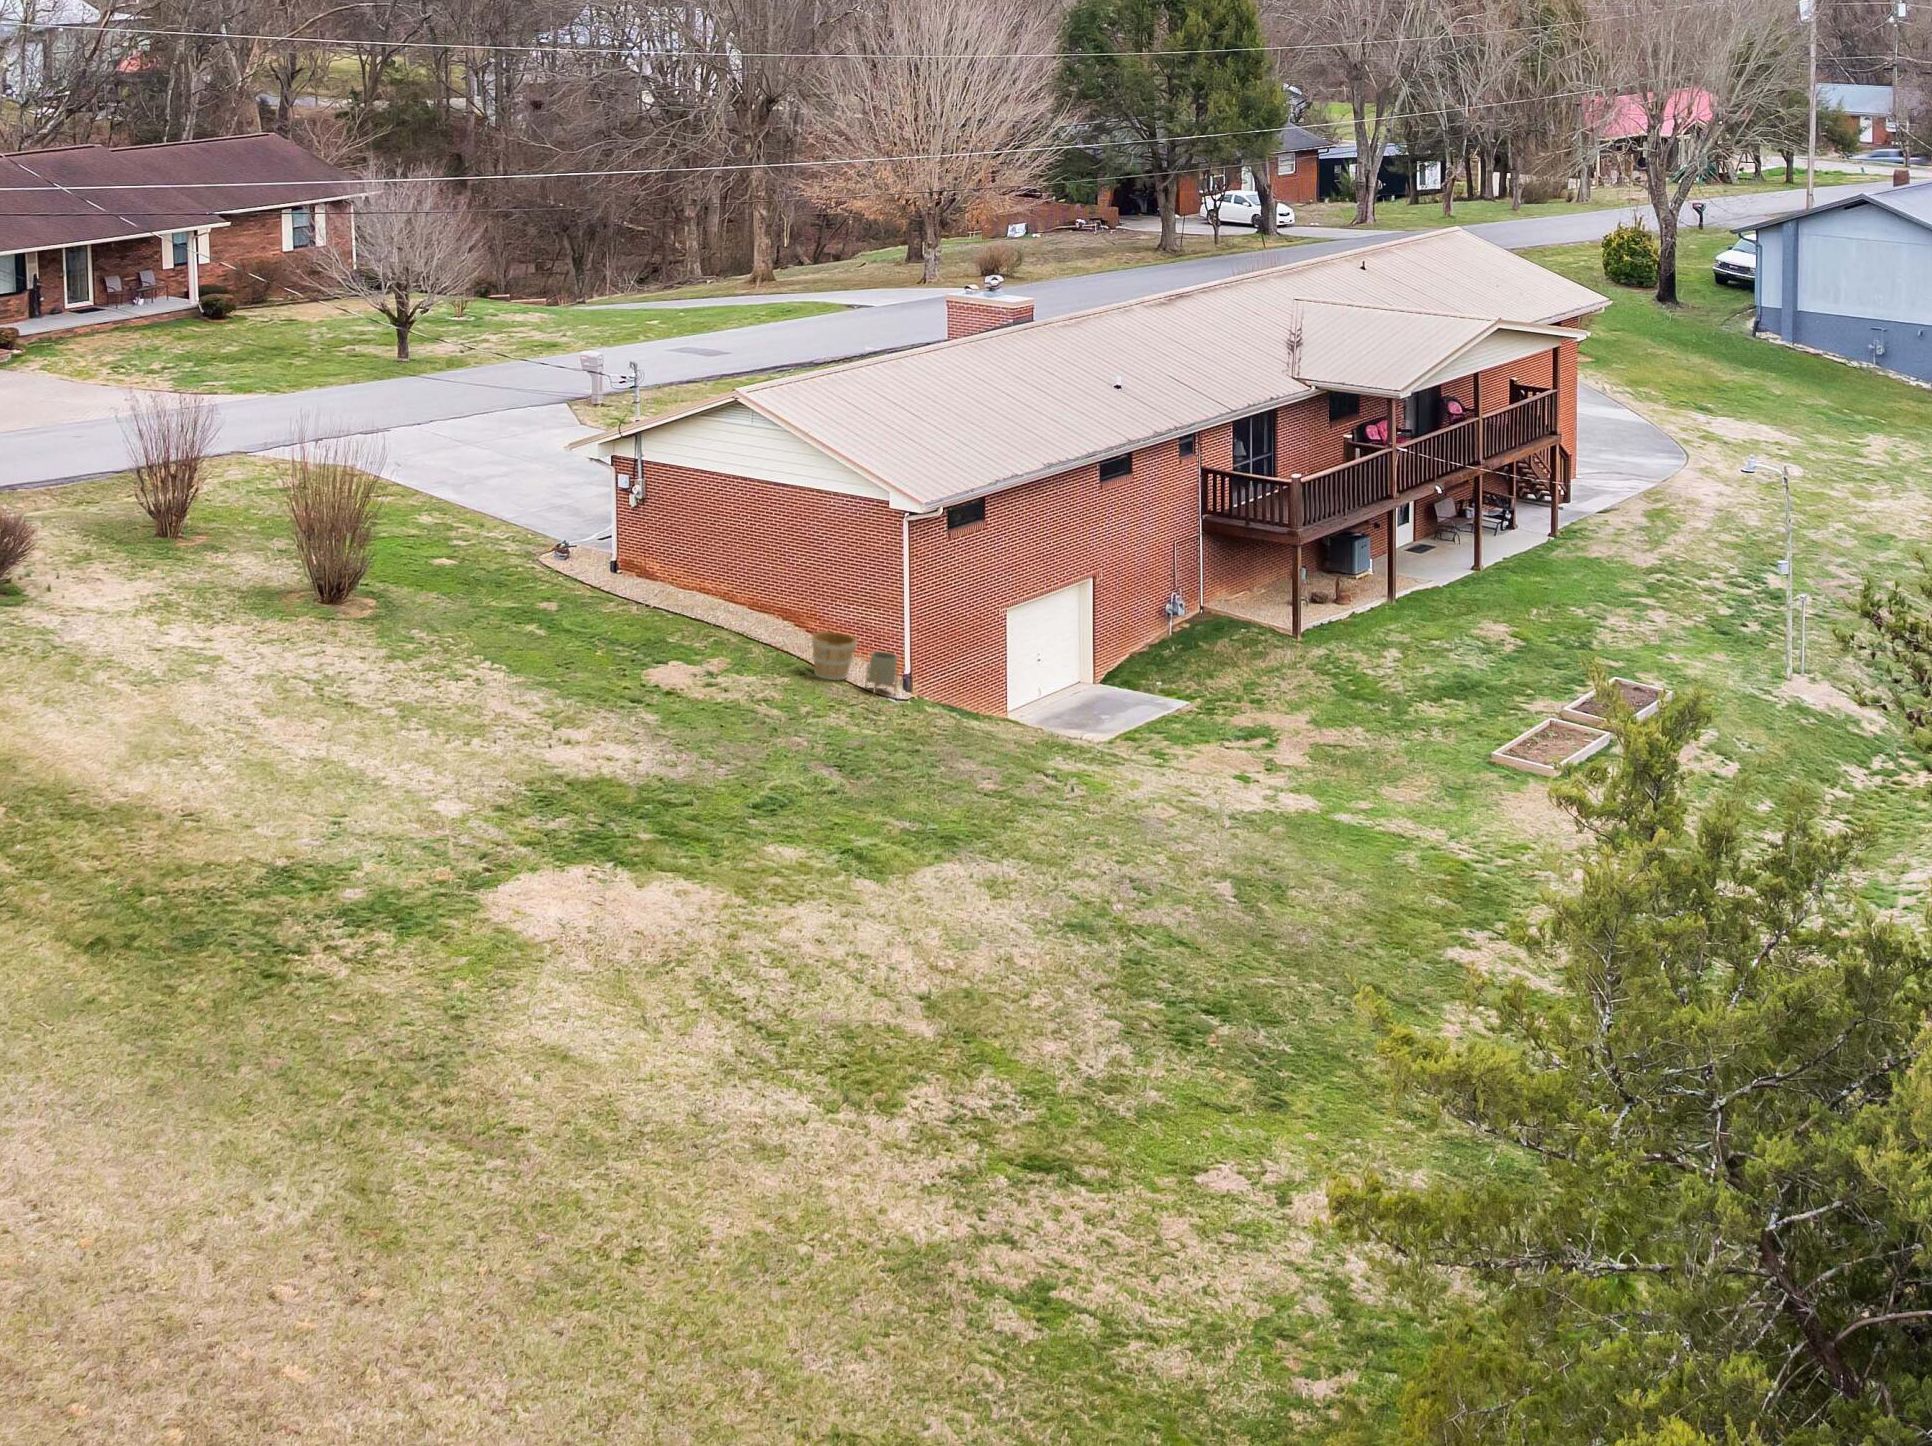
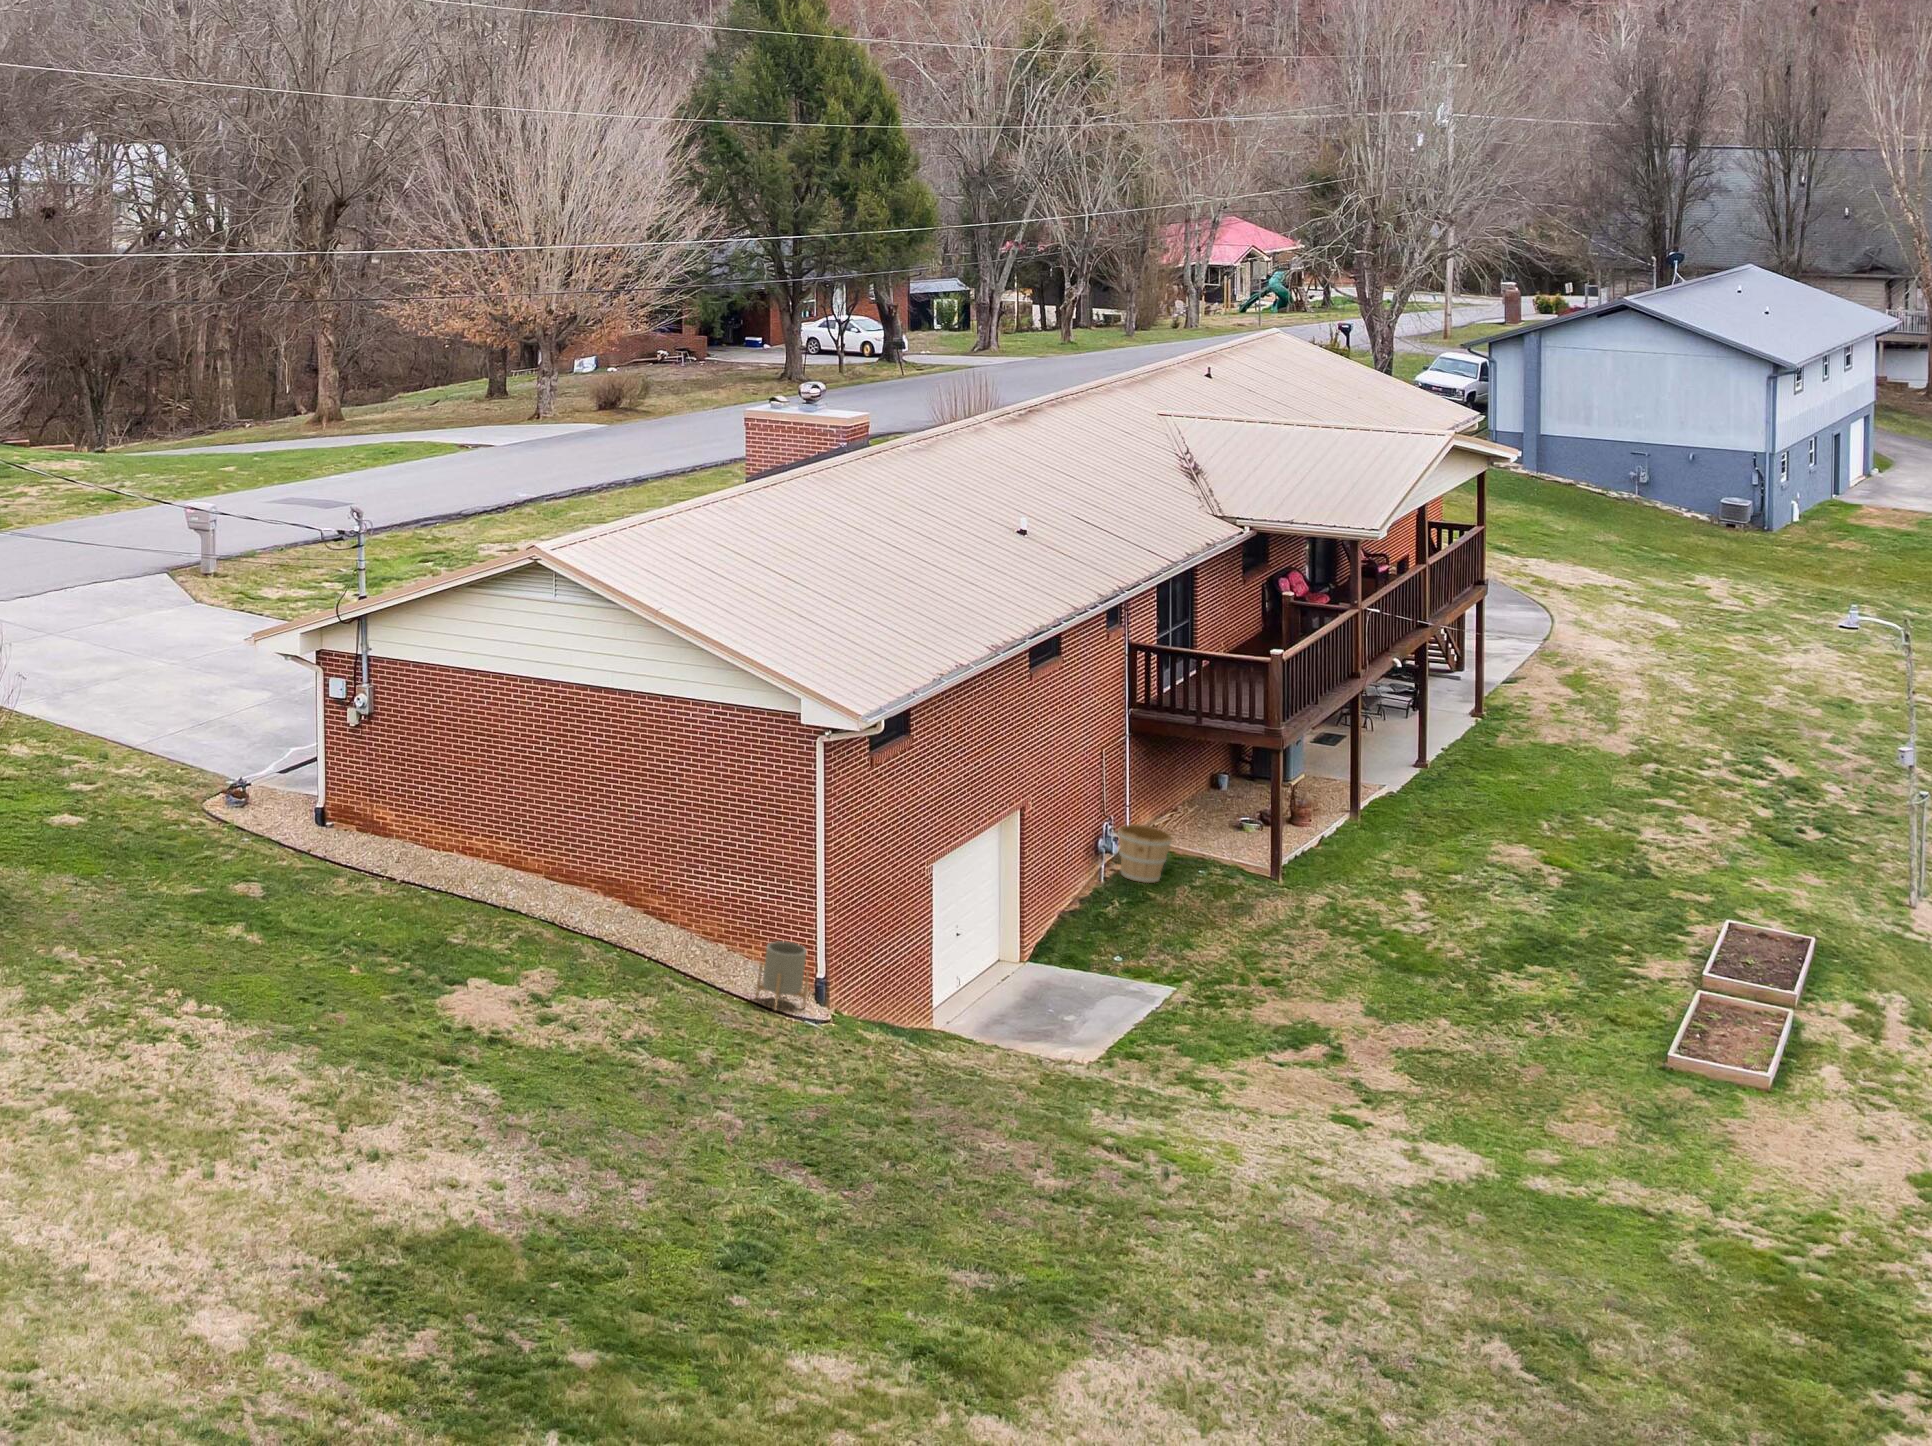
wooden bucket: present [812,631,857,680] -> present [1118,824,1172,883]

